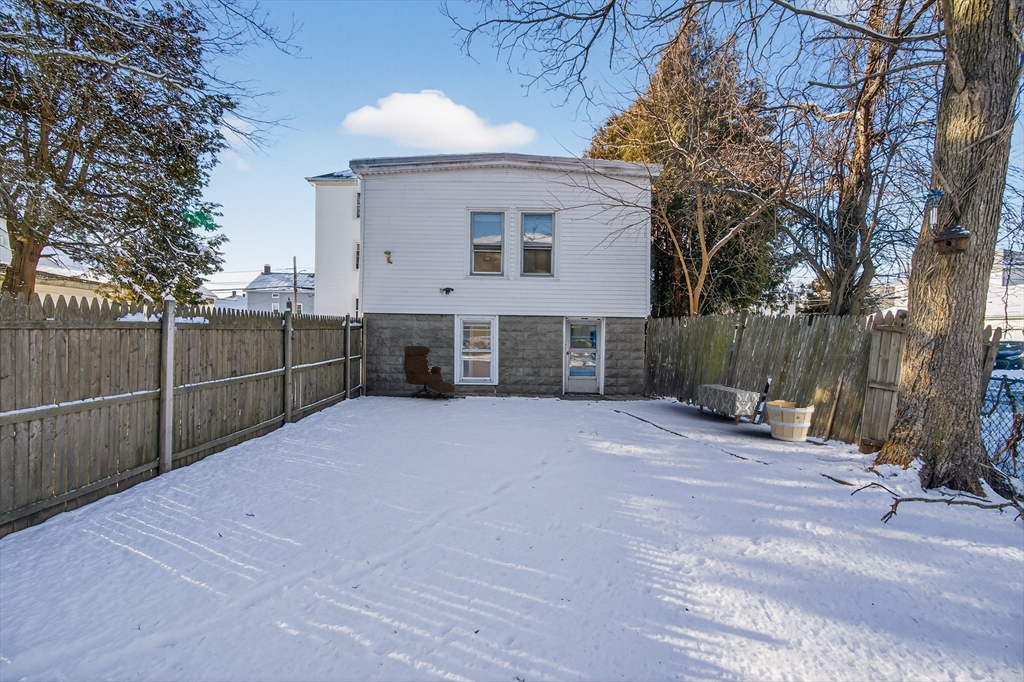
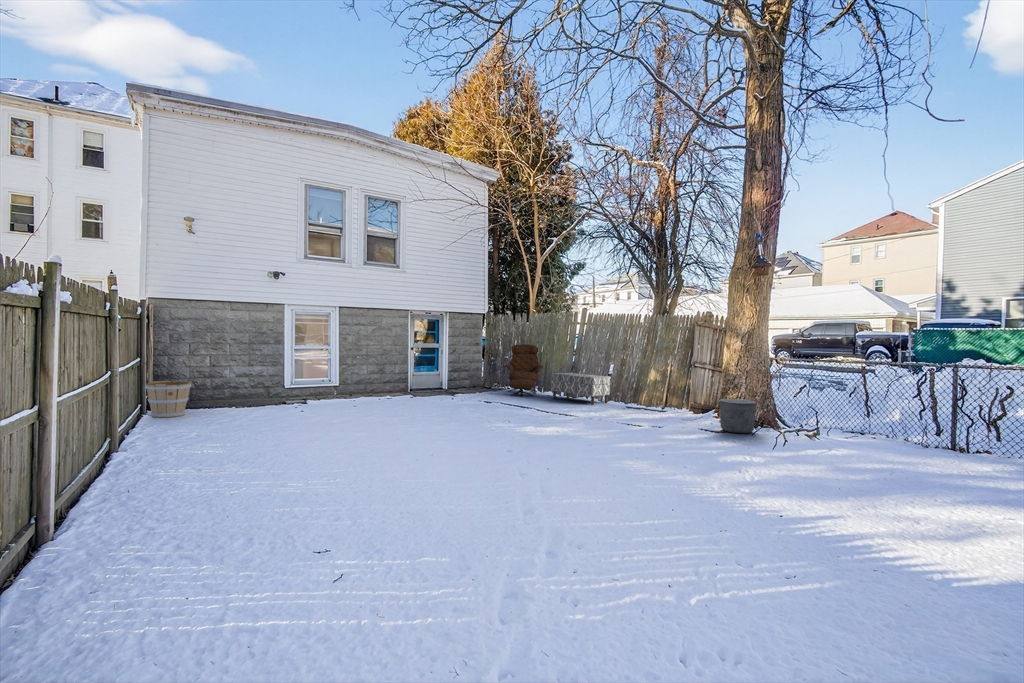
lounge chair: present [403,346,455,400] -> present [505,344,544,397]
wooden bucket: present [766,400,814,442] -> present [145,381,192,418]
planter: none [870,441,937,499] -> present [720,399,756,433]

